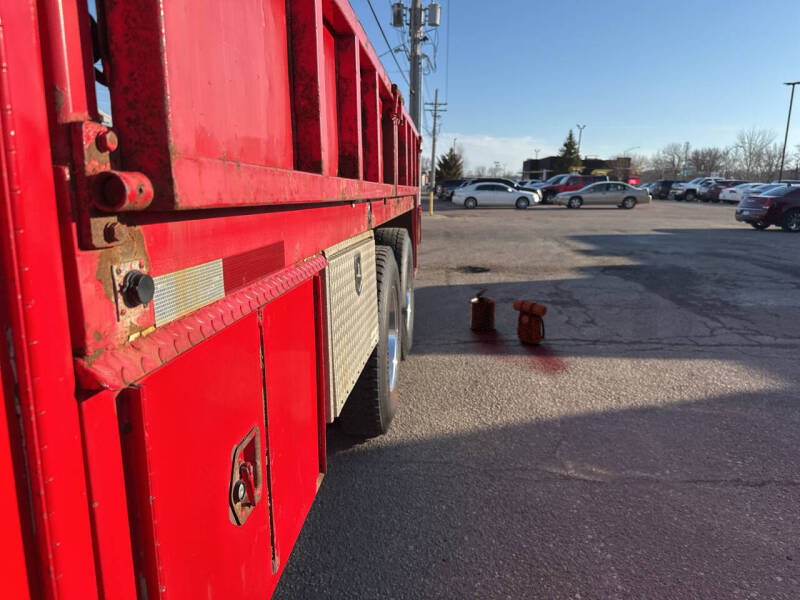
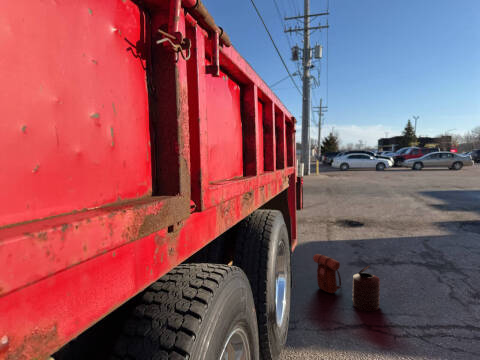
backpack: present [513,300,547,344] -> present [313,254,341,293]

